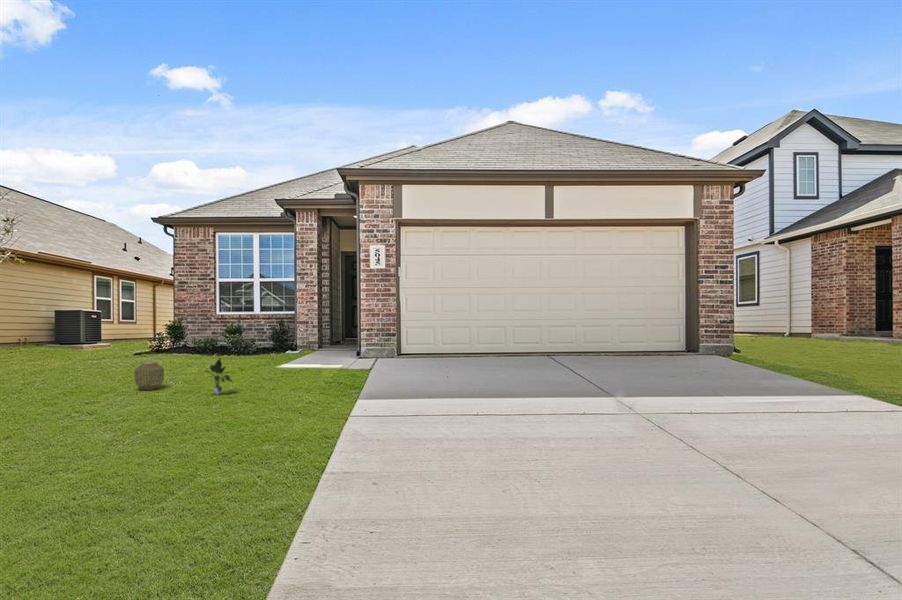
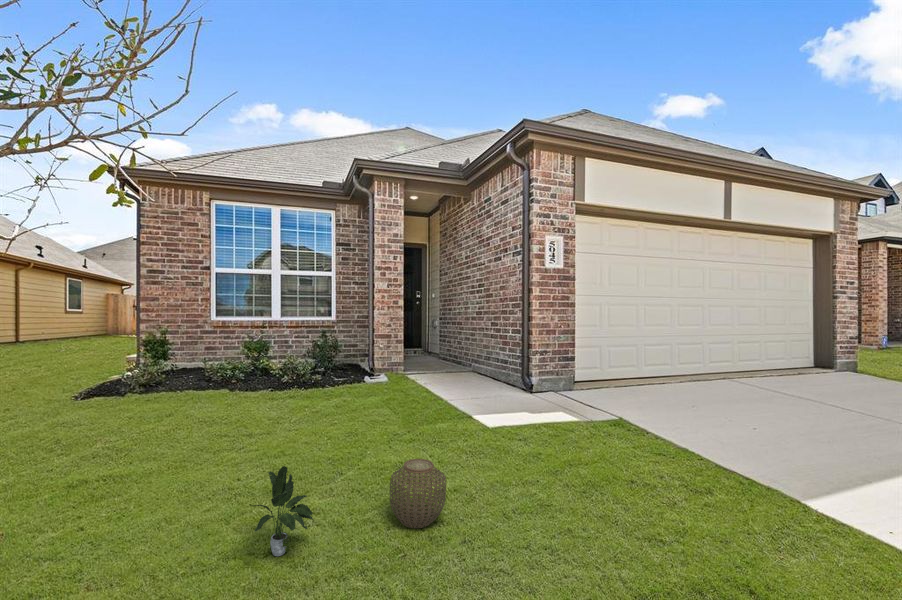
potted plant: present [205,358,232,395] -> present [254,466,313,556]

